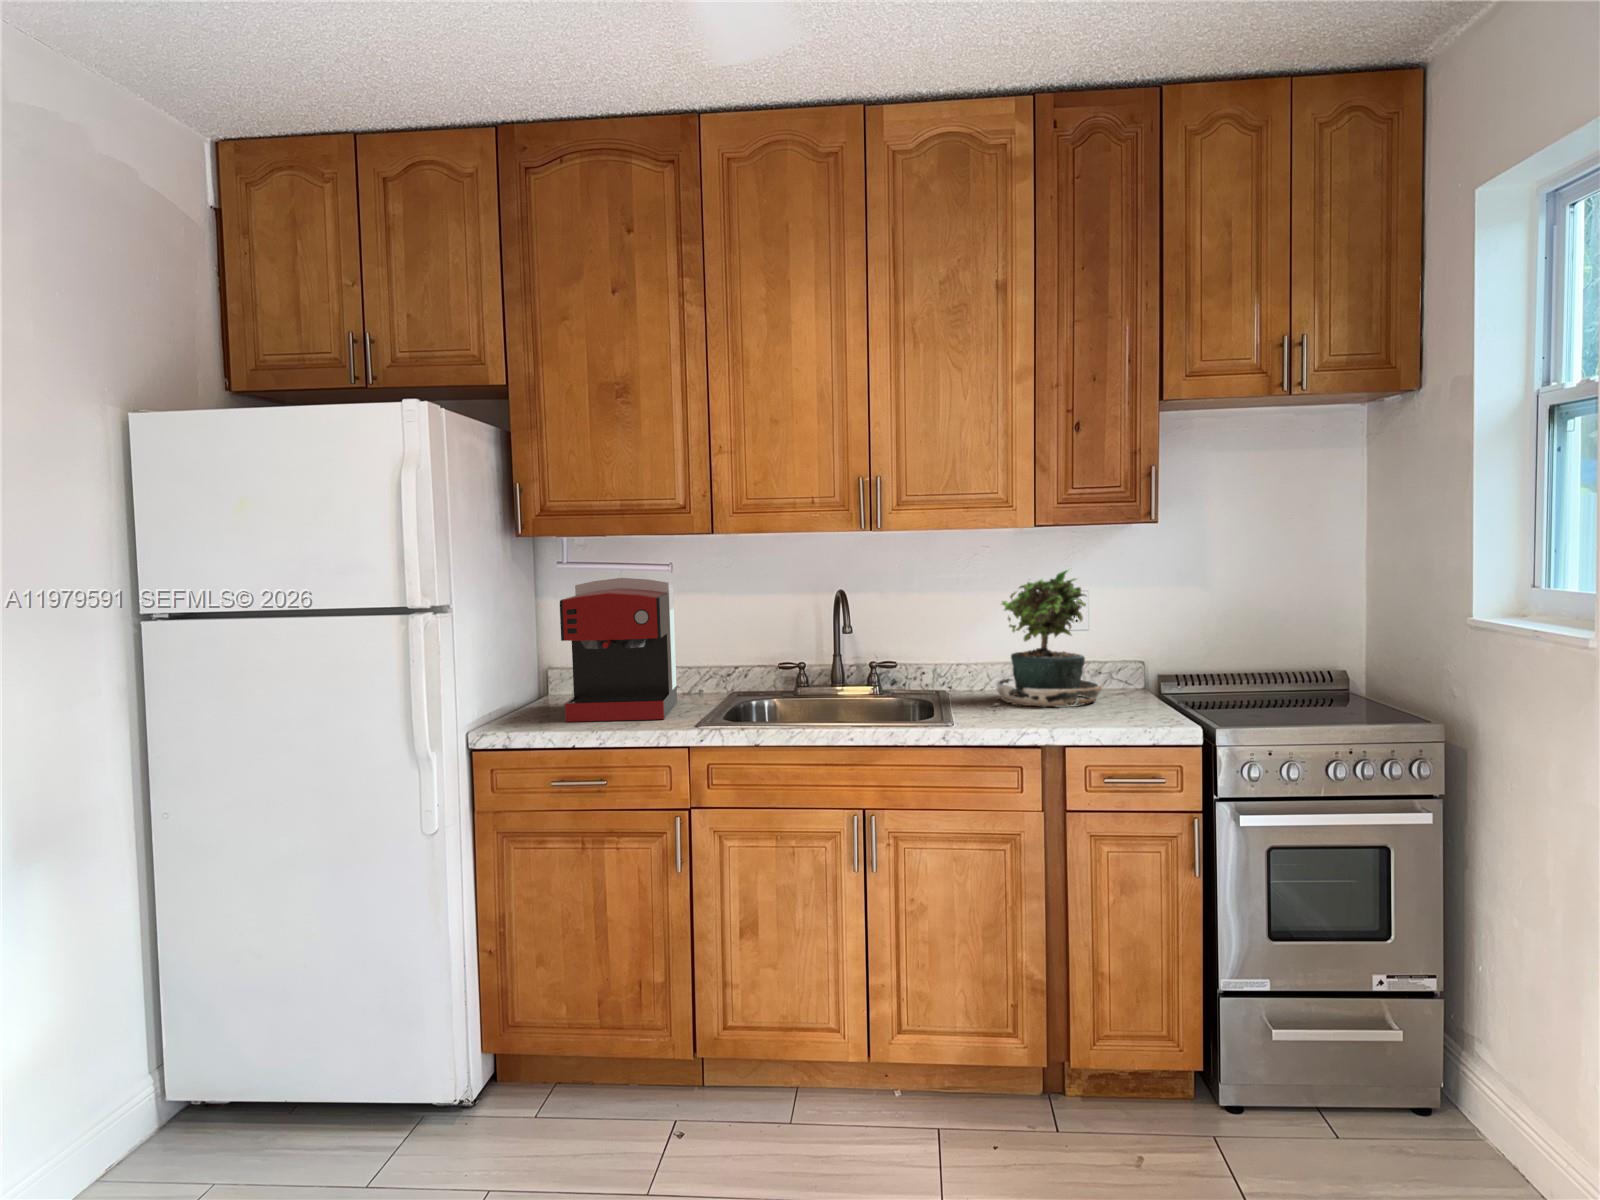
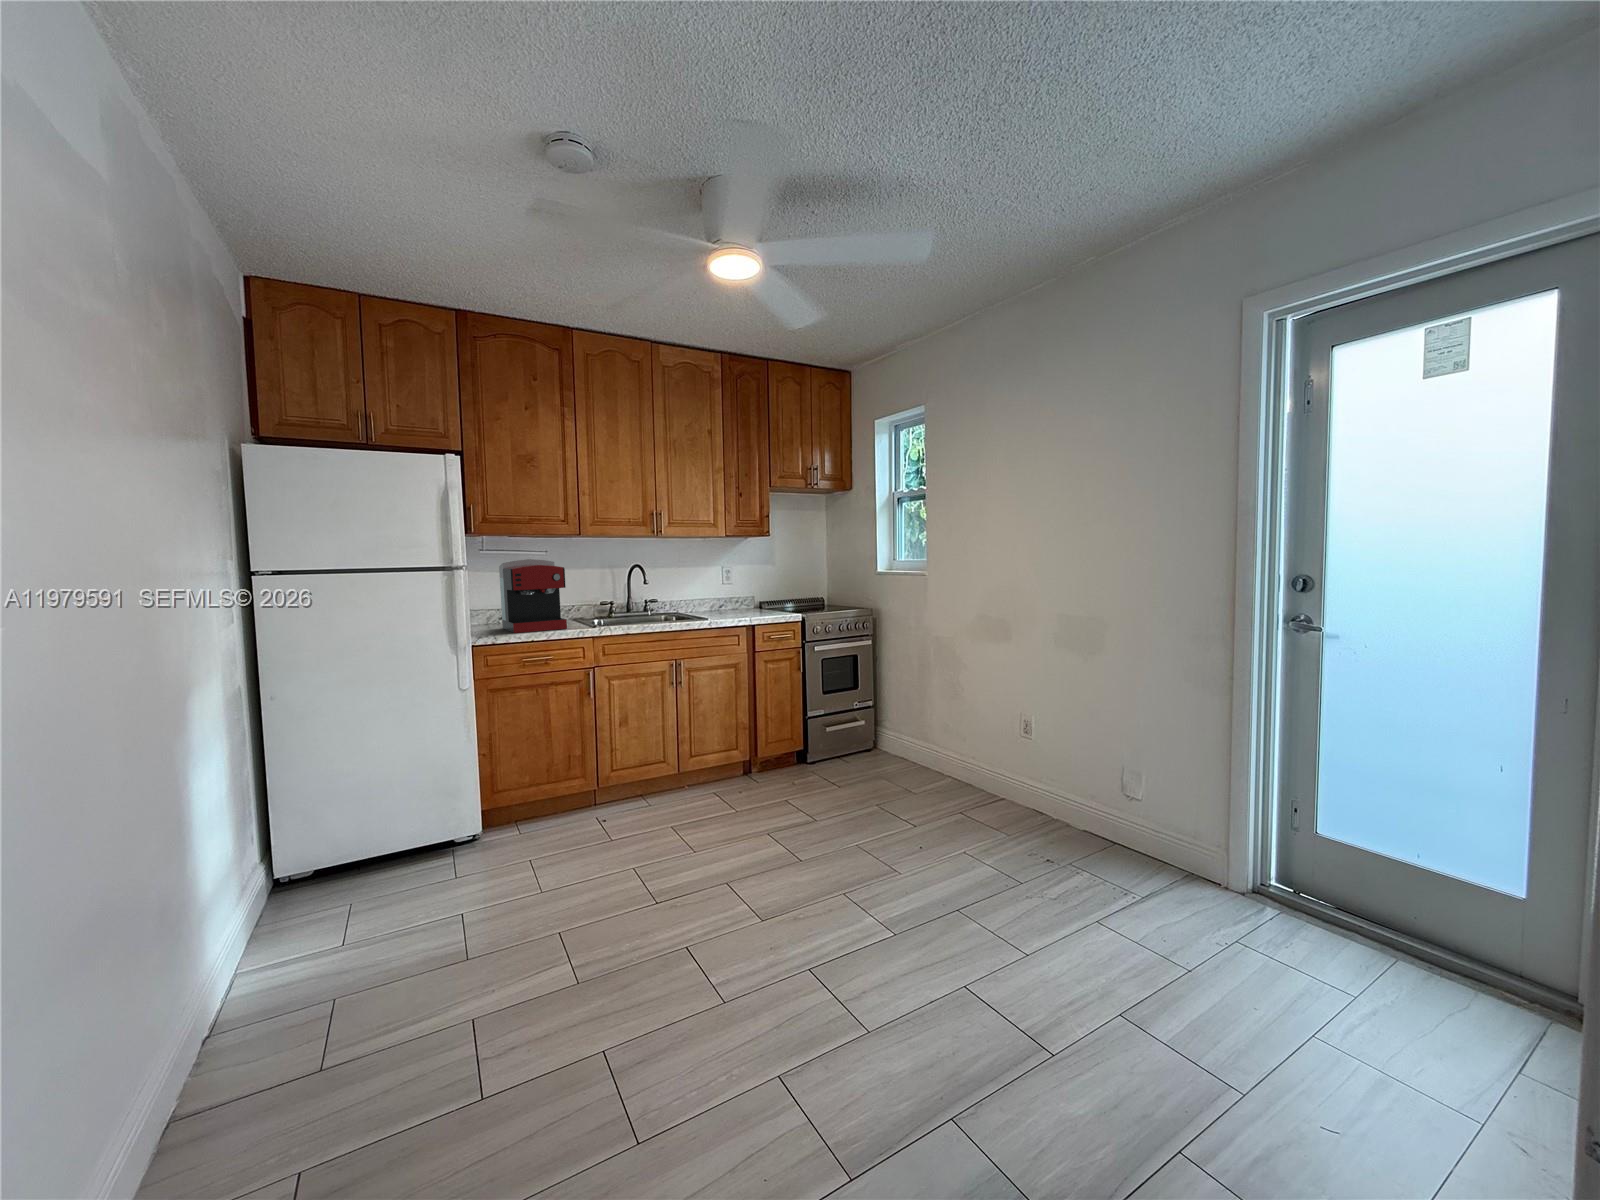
potted plant: present [995,570,1102,707] -> none [704,555,748,616]

